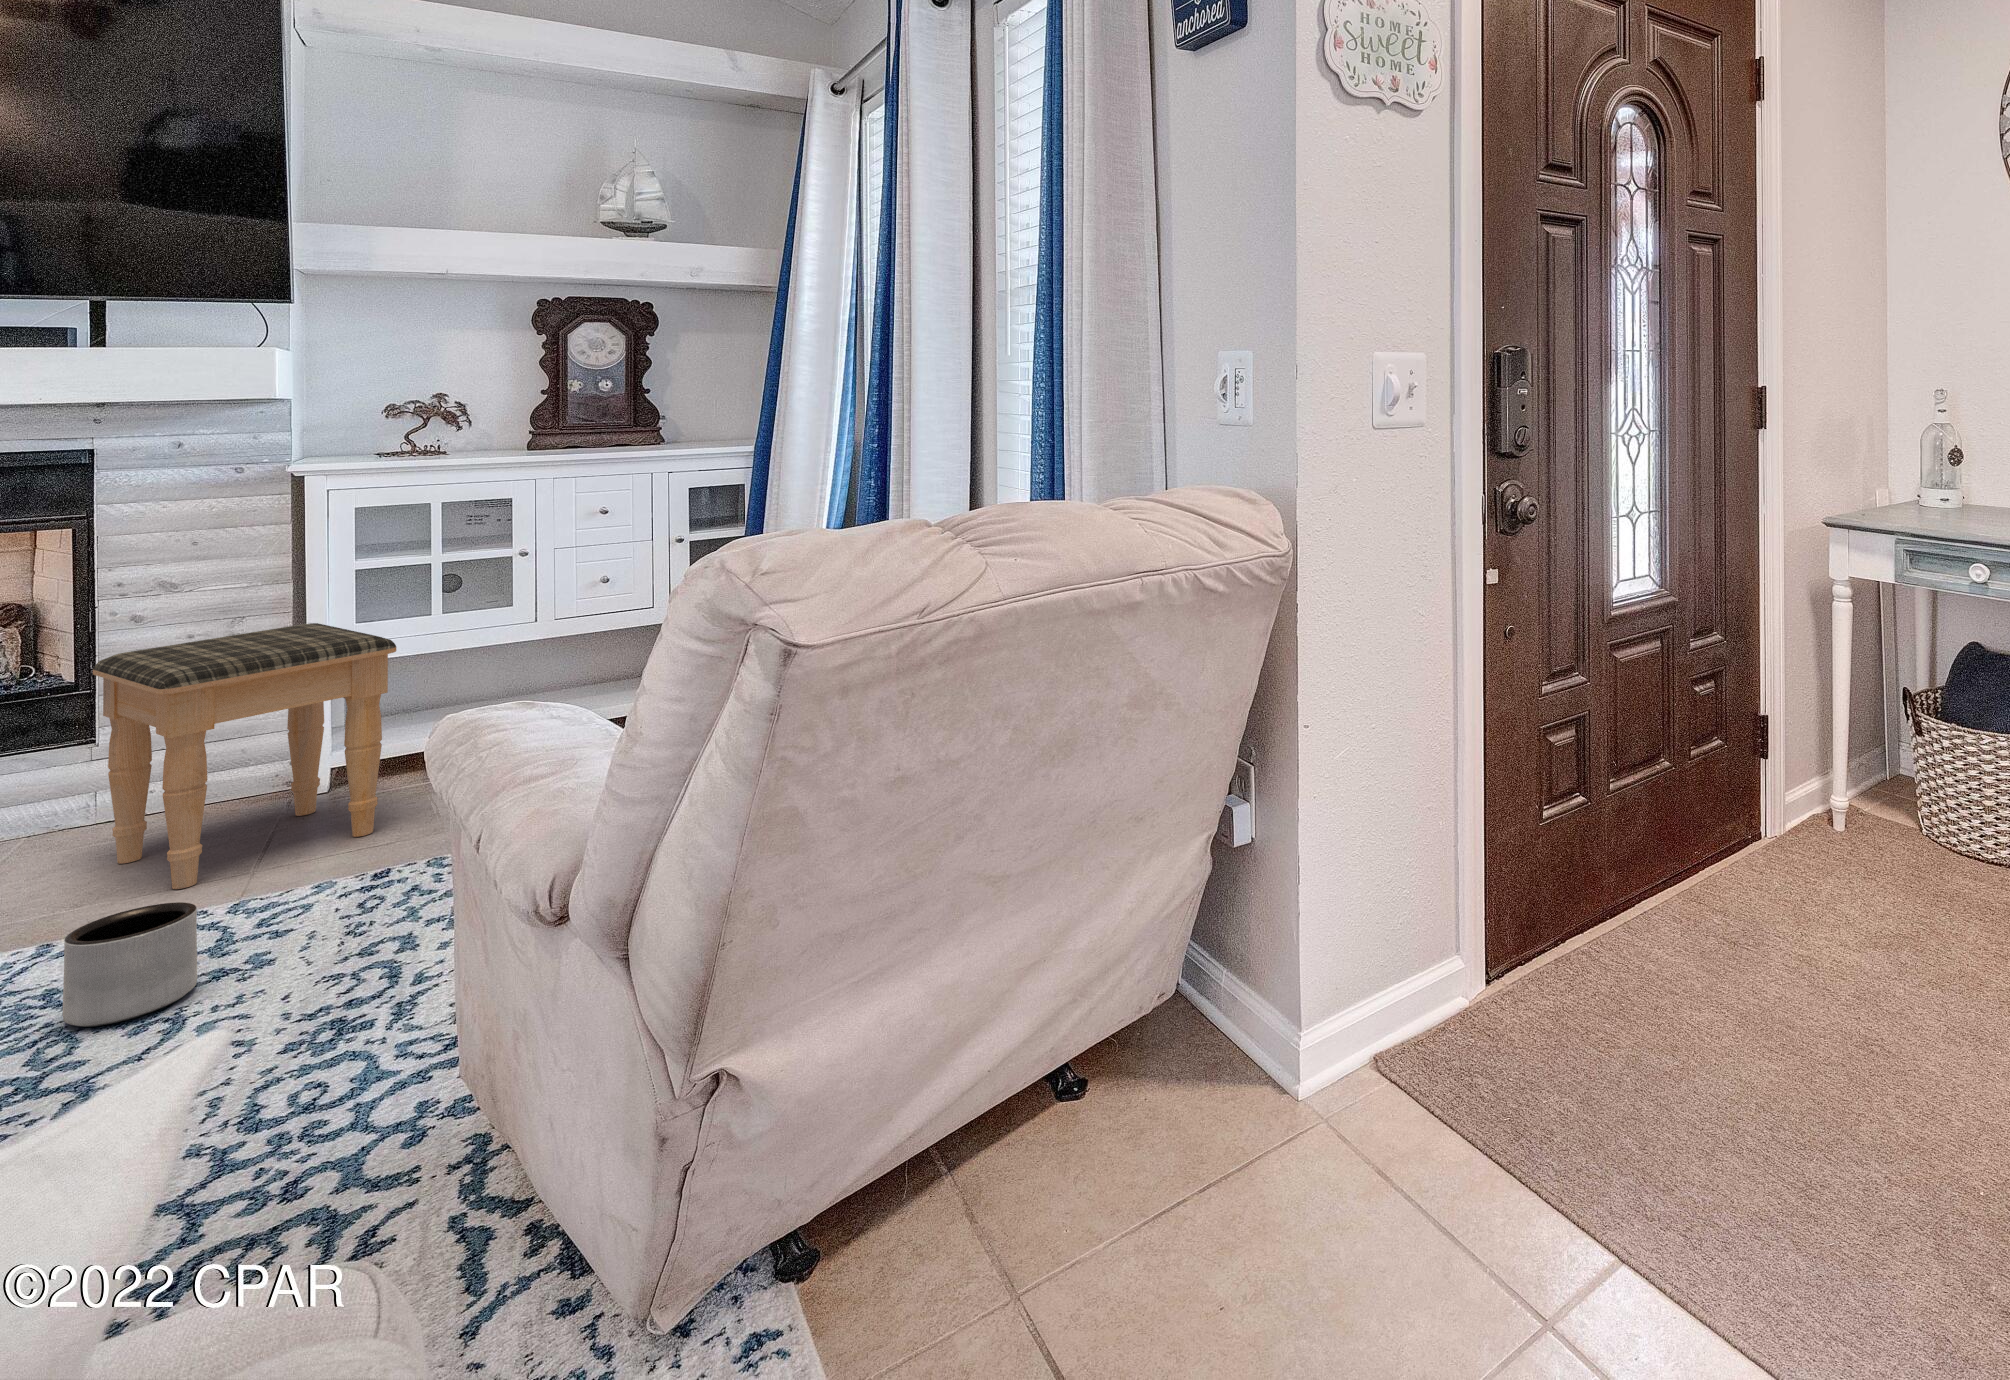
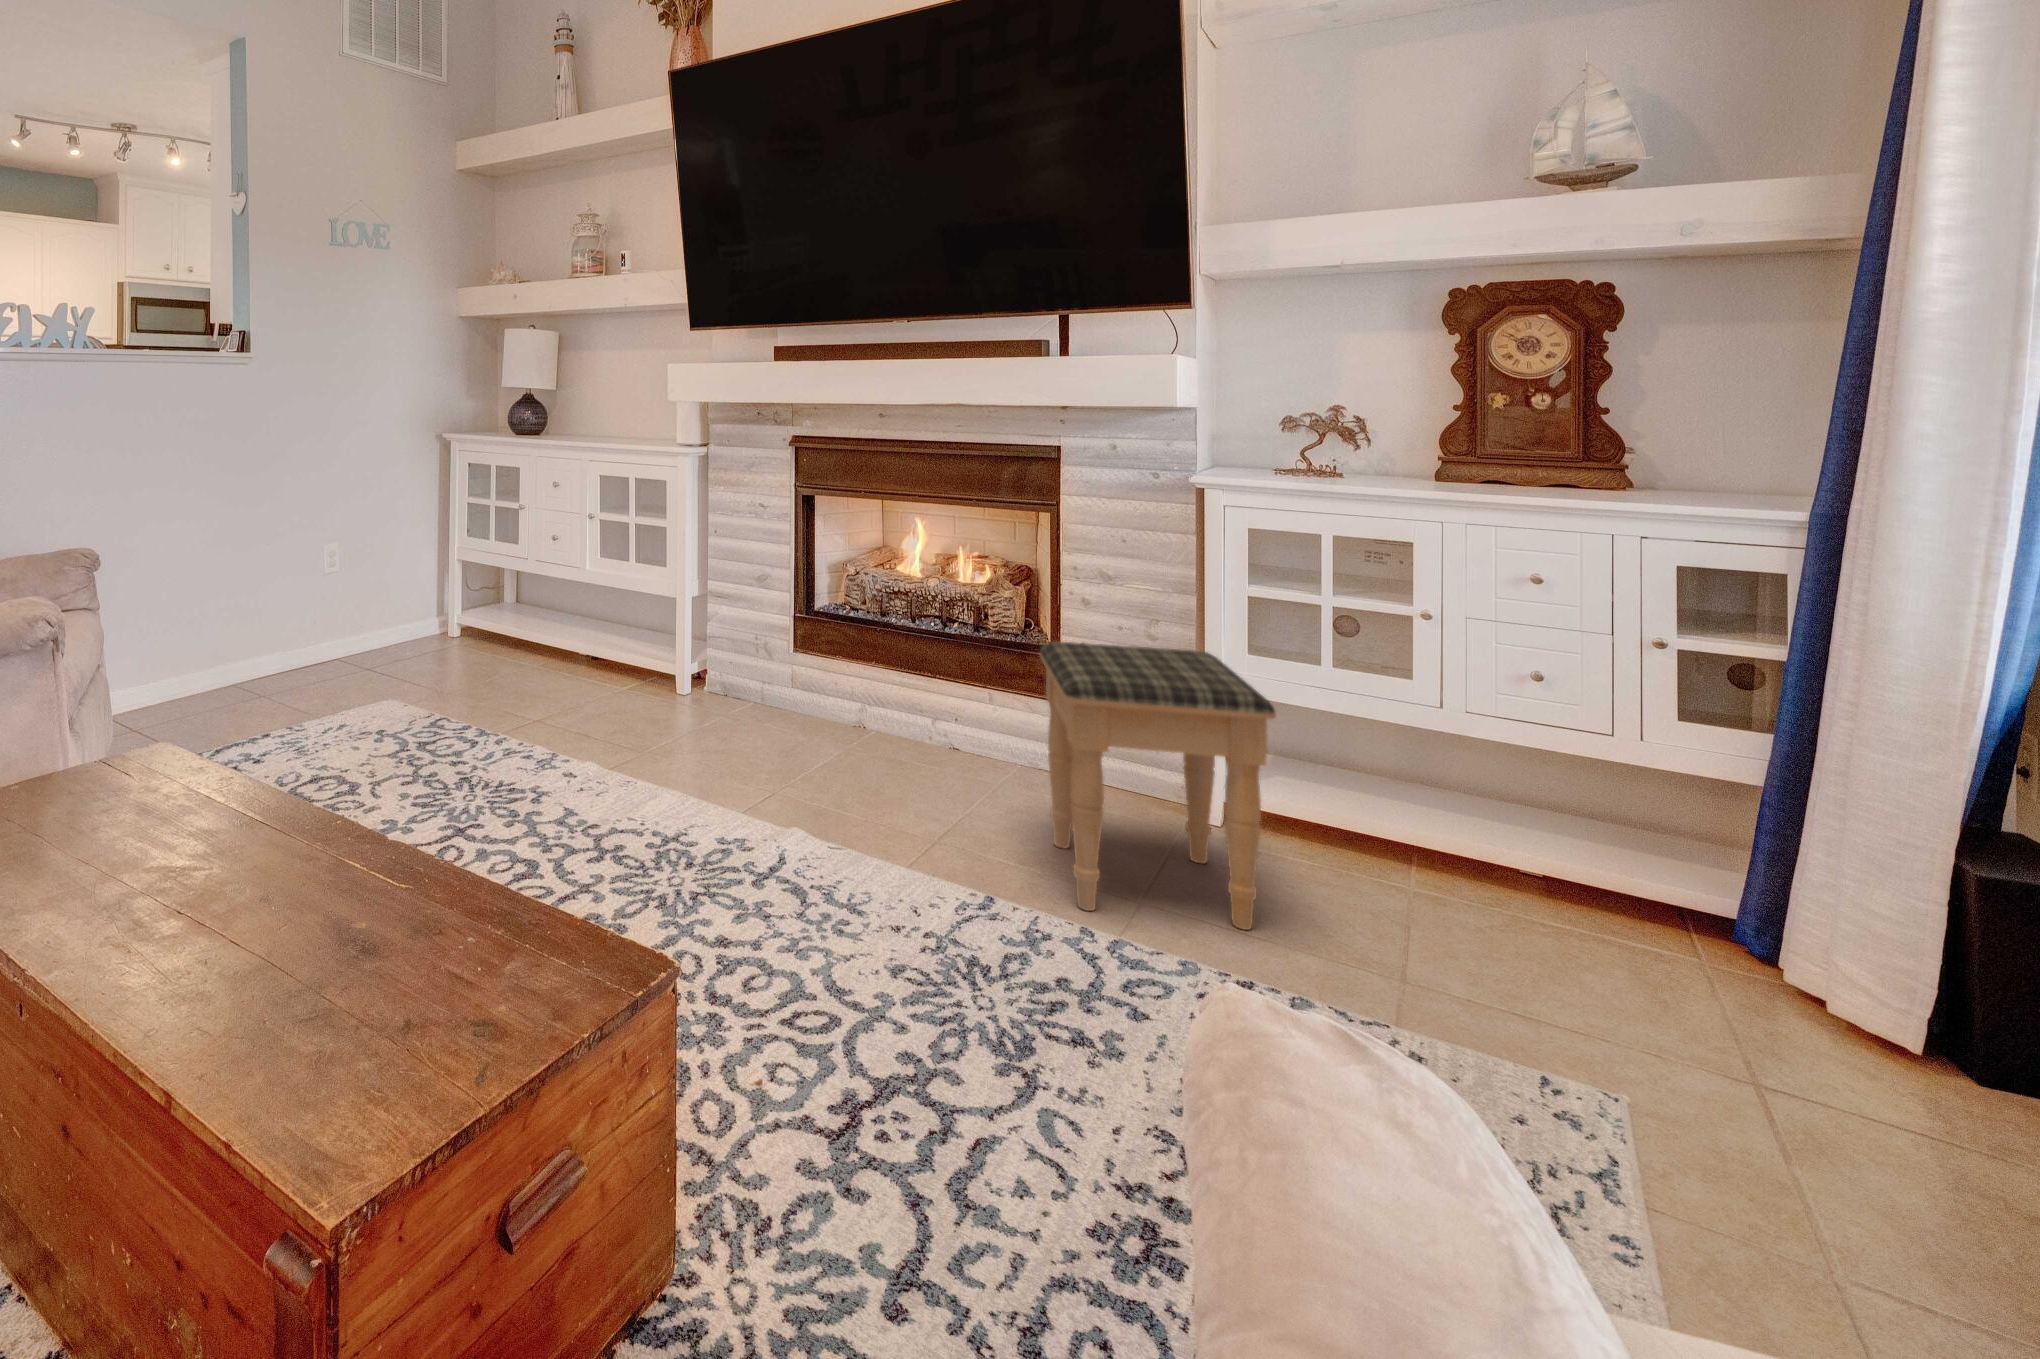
planter: present [63,902,197,1027] -> none [952,948,1053,1093]

